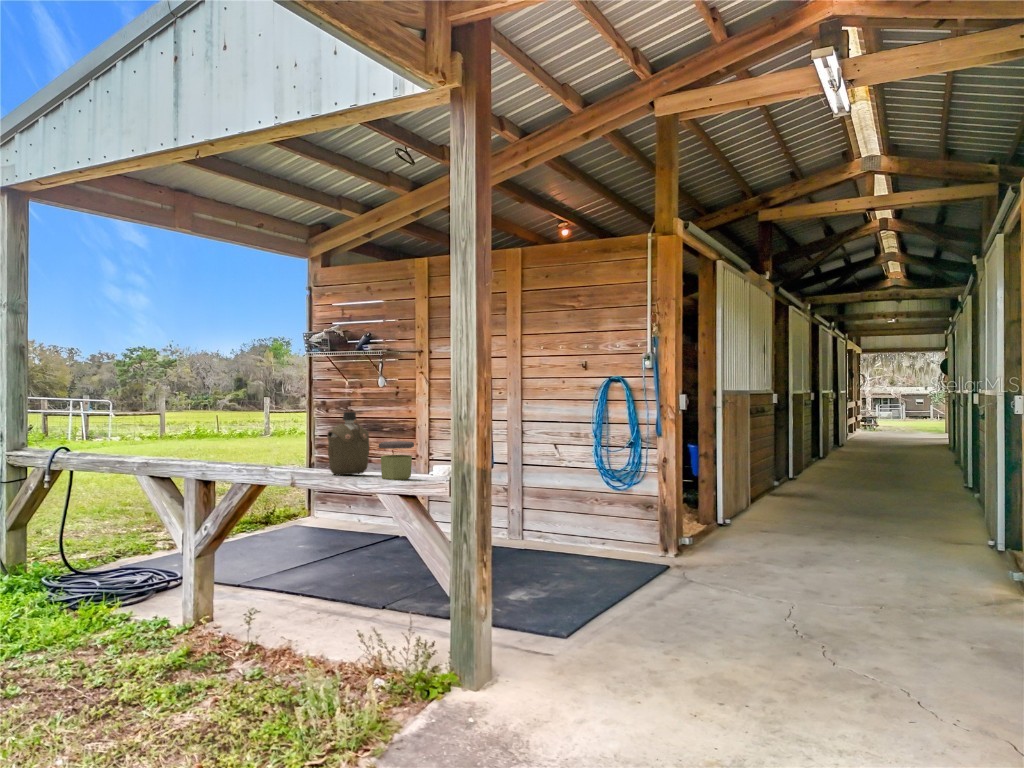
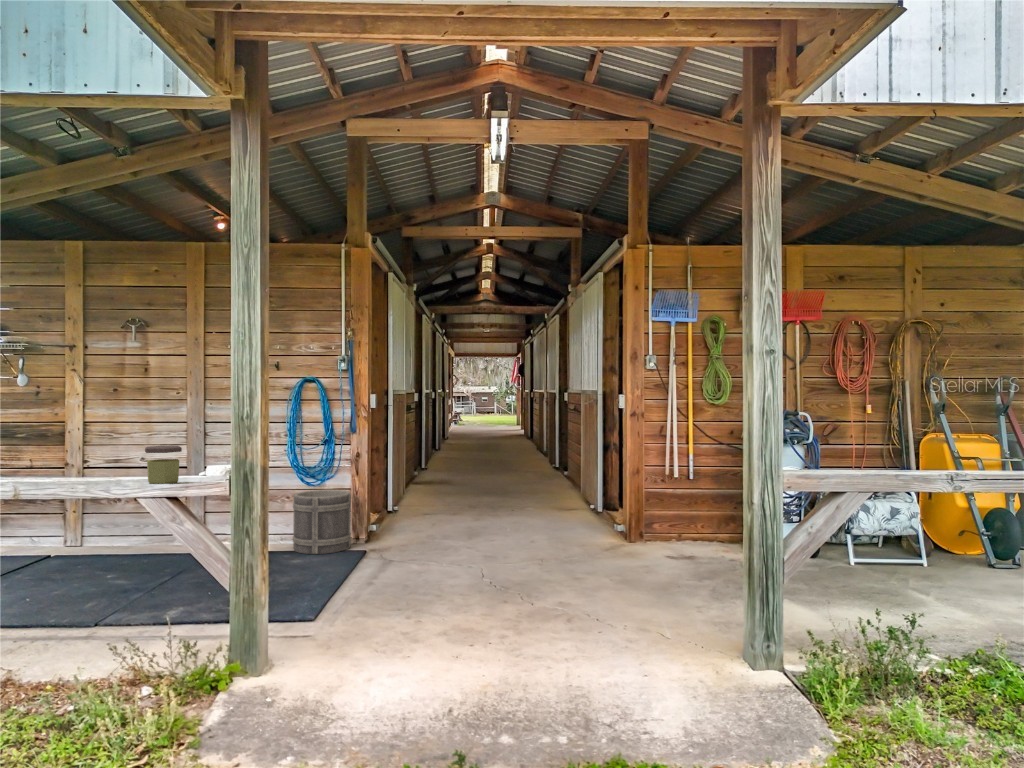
water bottle: present [327,411,369,475] -> none [70,416,119,484]
bucket: none [595,495,655,565] -> present [293,490,351,554]

